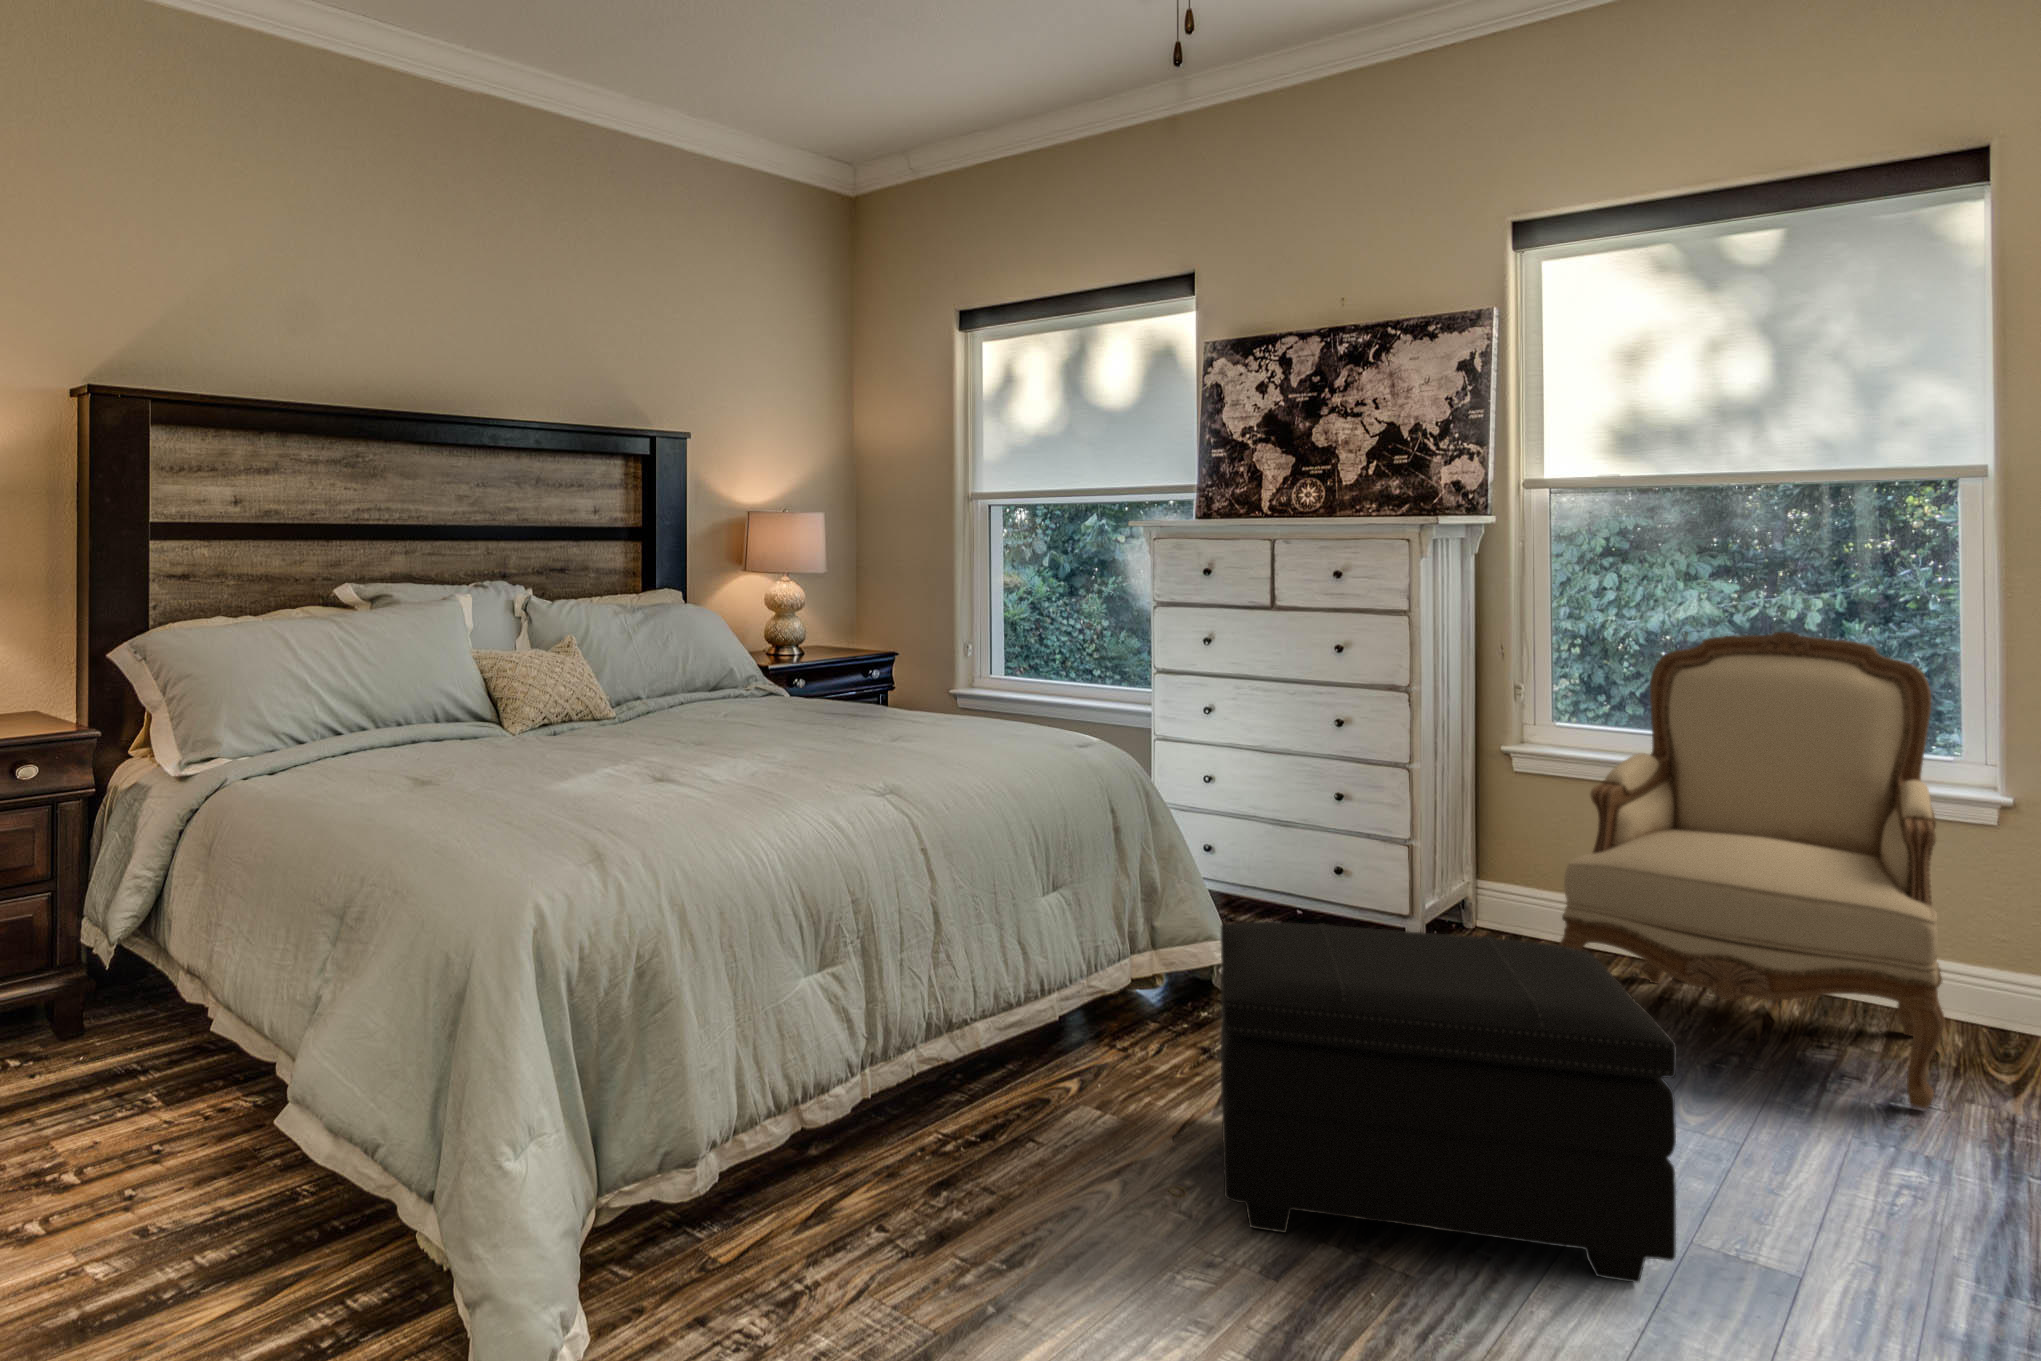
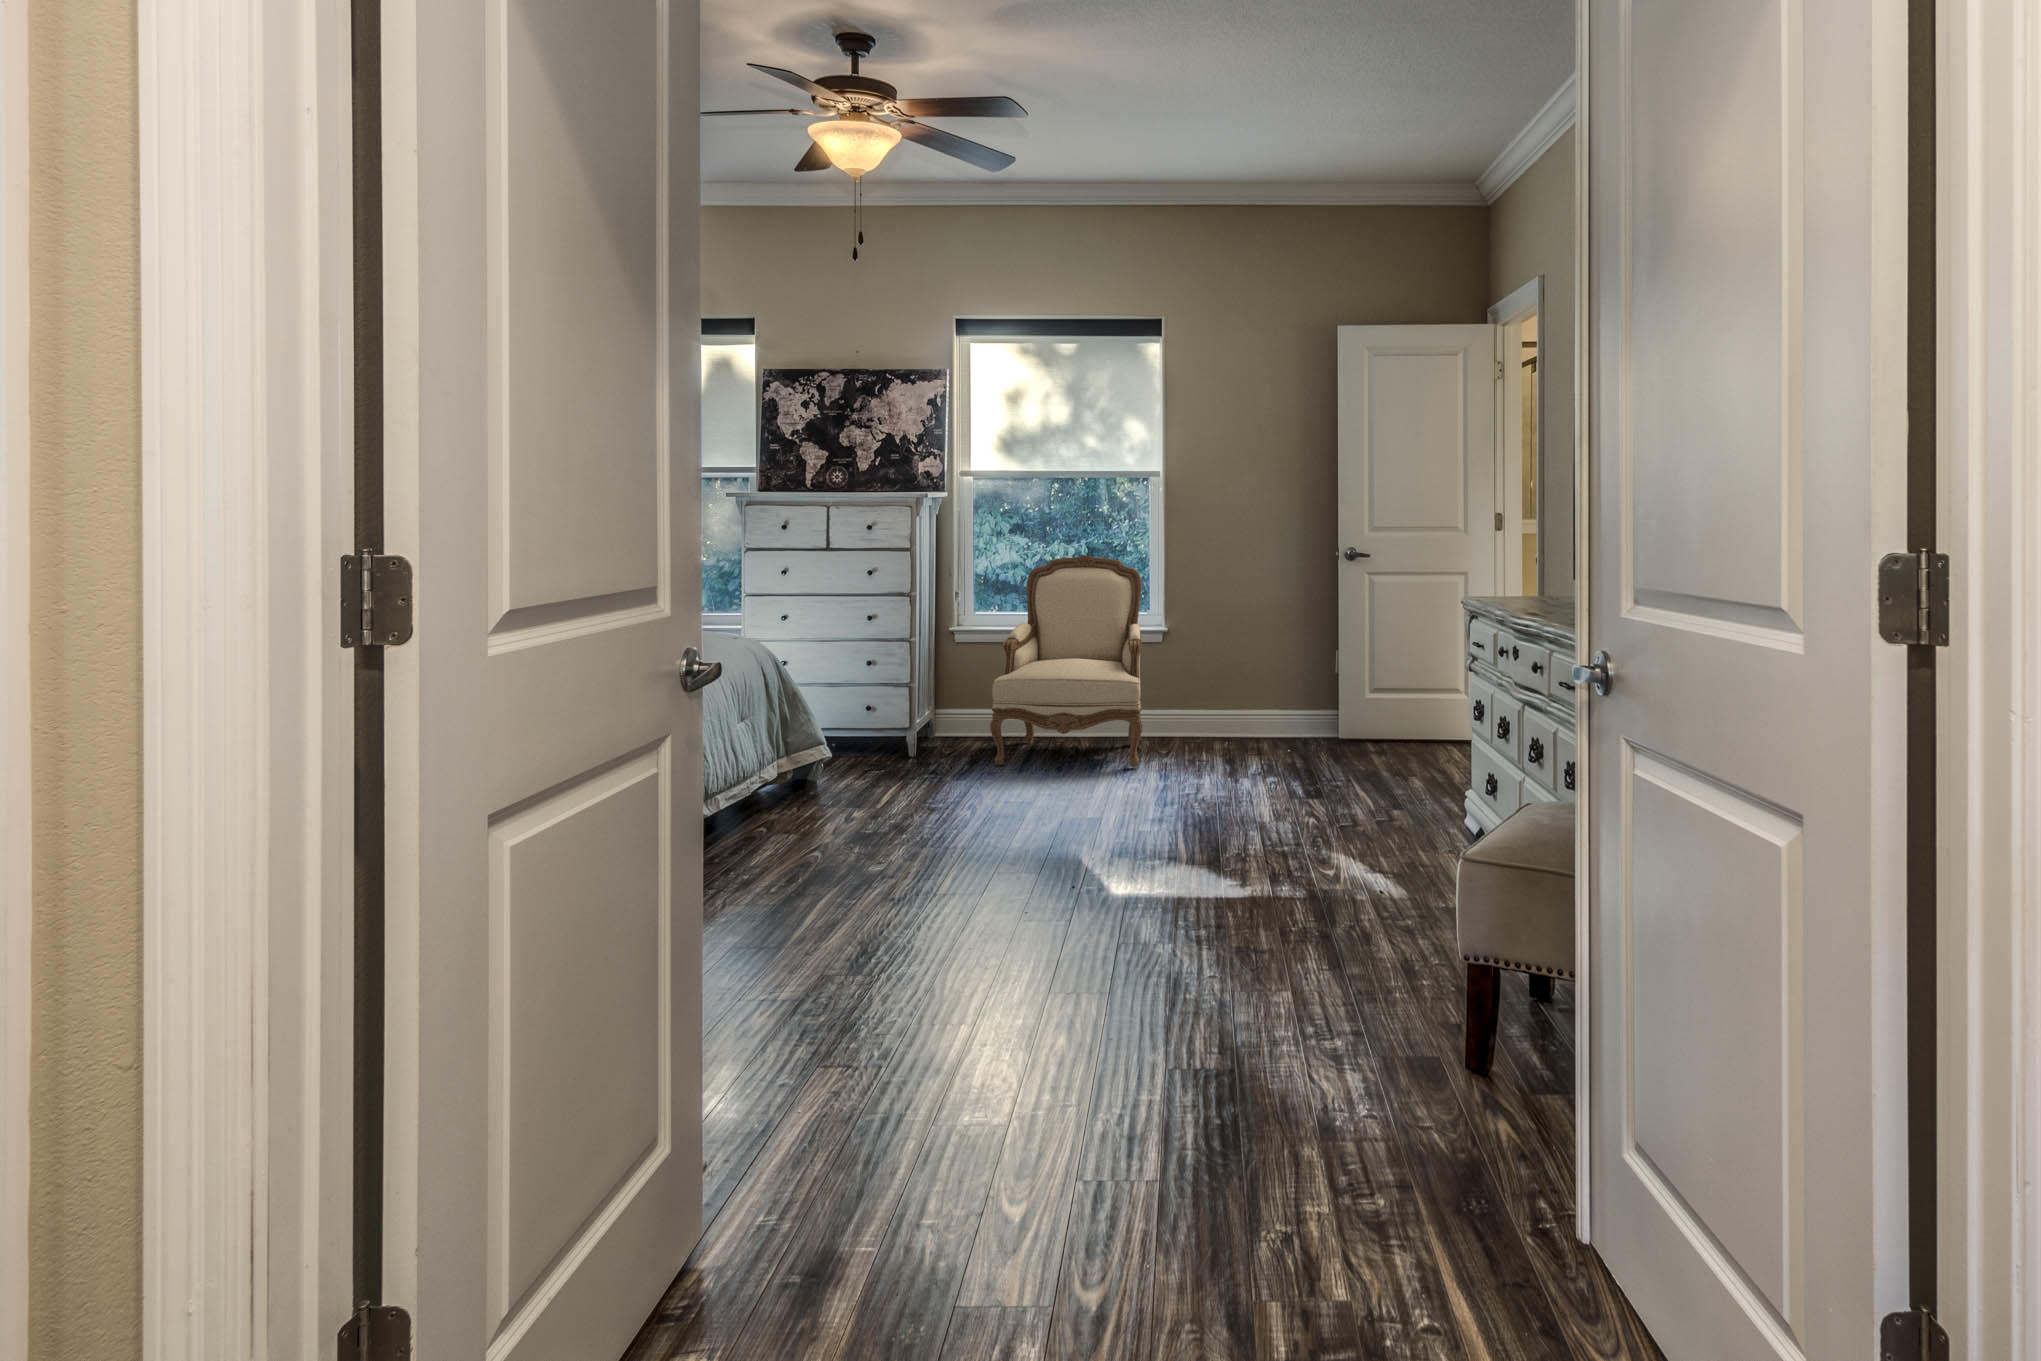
footstool: present [1221,922,1676,1283] -> none [847,707,1050,850]

